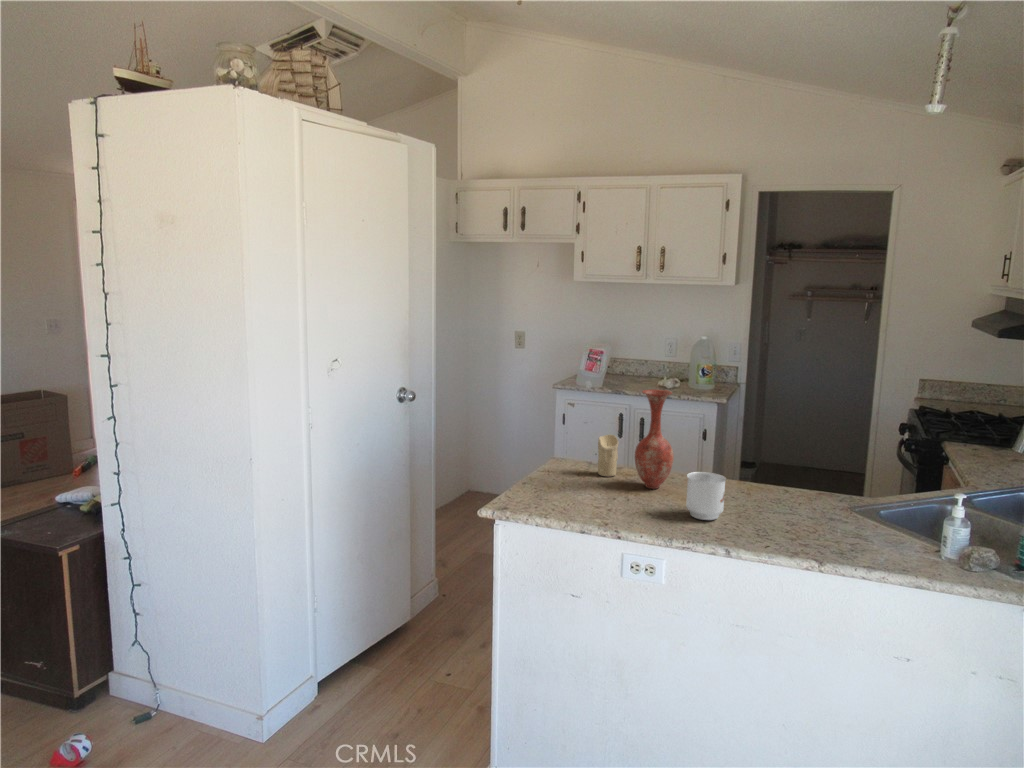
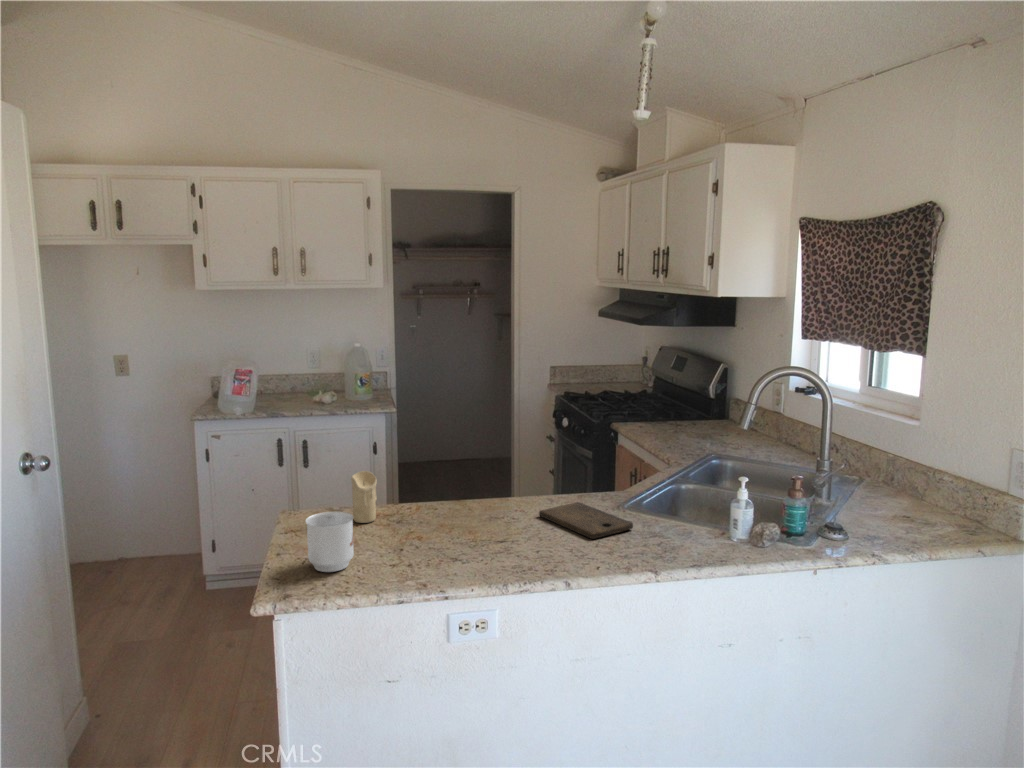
vase: present [635,390,674,489] -> none [405,410,450,527]
mug: present [686,472,726,520] -> present [306,512,354,572]
cutting board: none [757,495,839,527] -> present [539,502,633,539]

